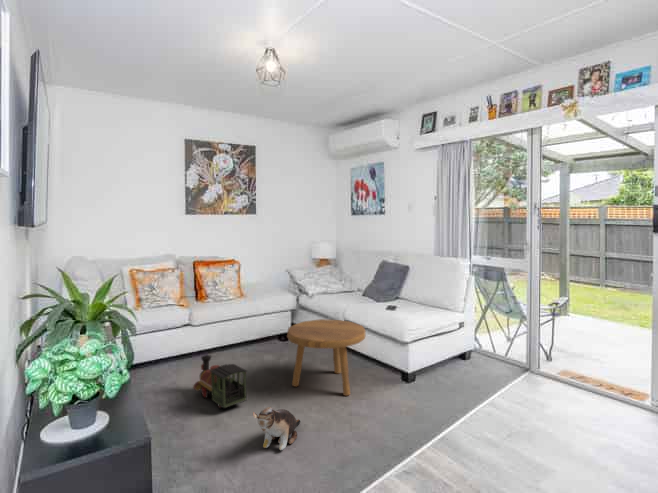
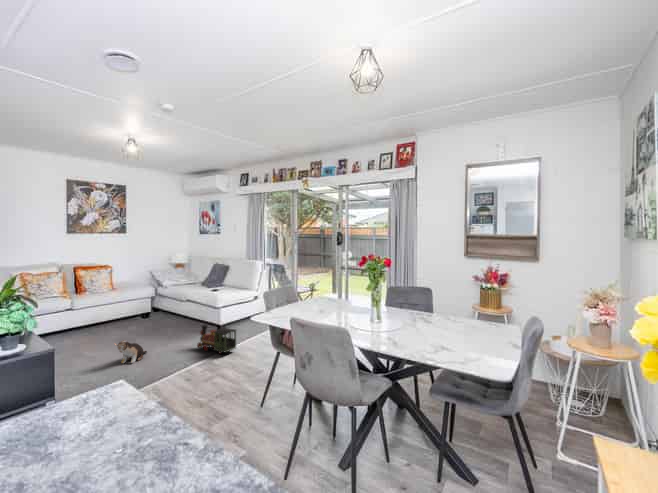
footstool: present [287,319,366,396] -> none [142,299,194,339]
toy train: present [193,355,247,408] -> present [197,325,236,354]

